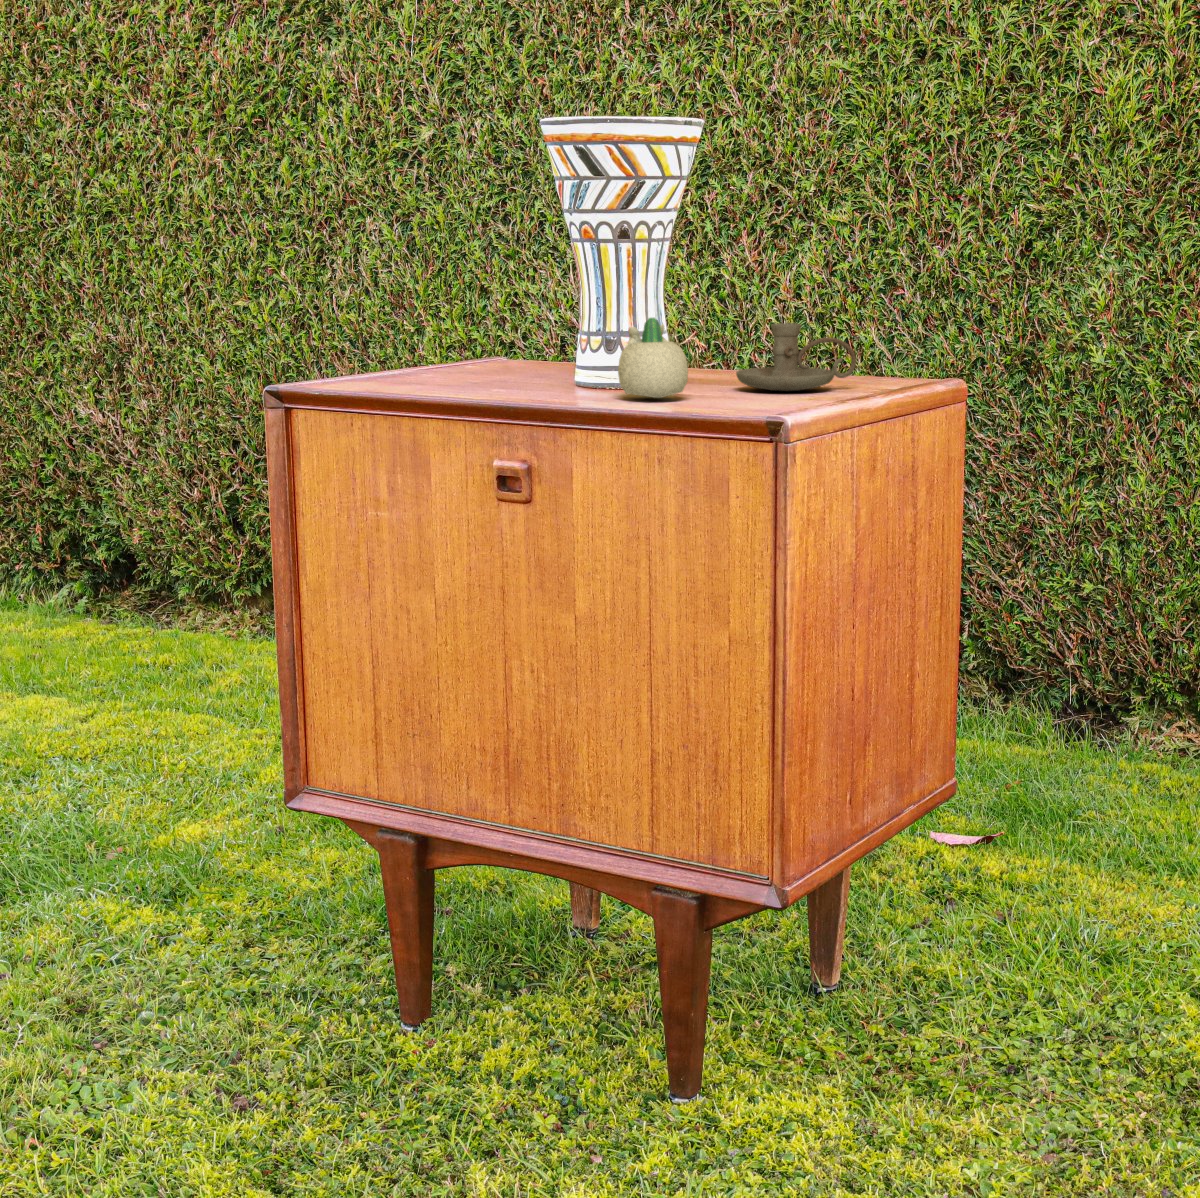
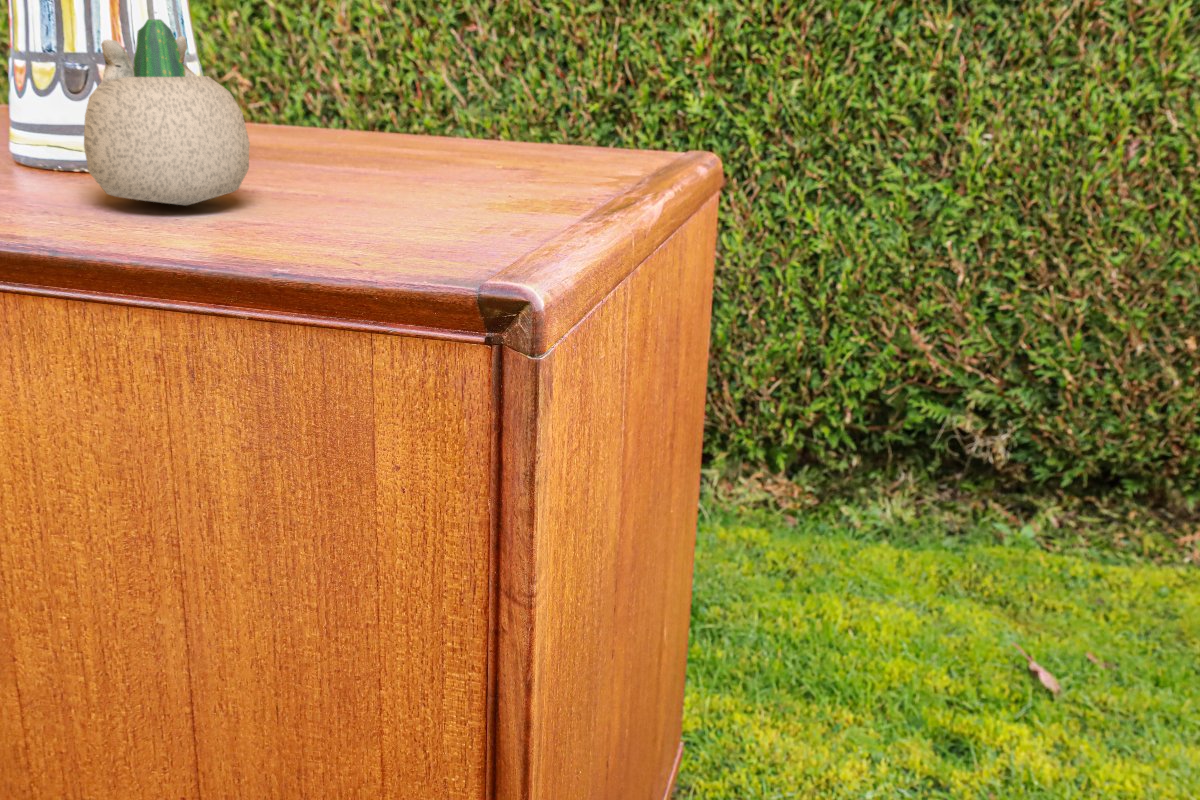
candle holder: present [736,323,856,391] -> none [339,47,554,177]

